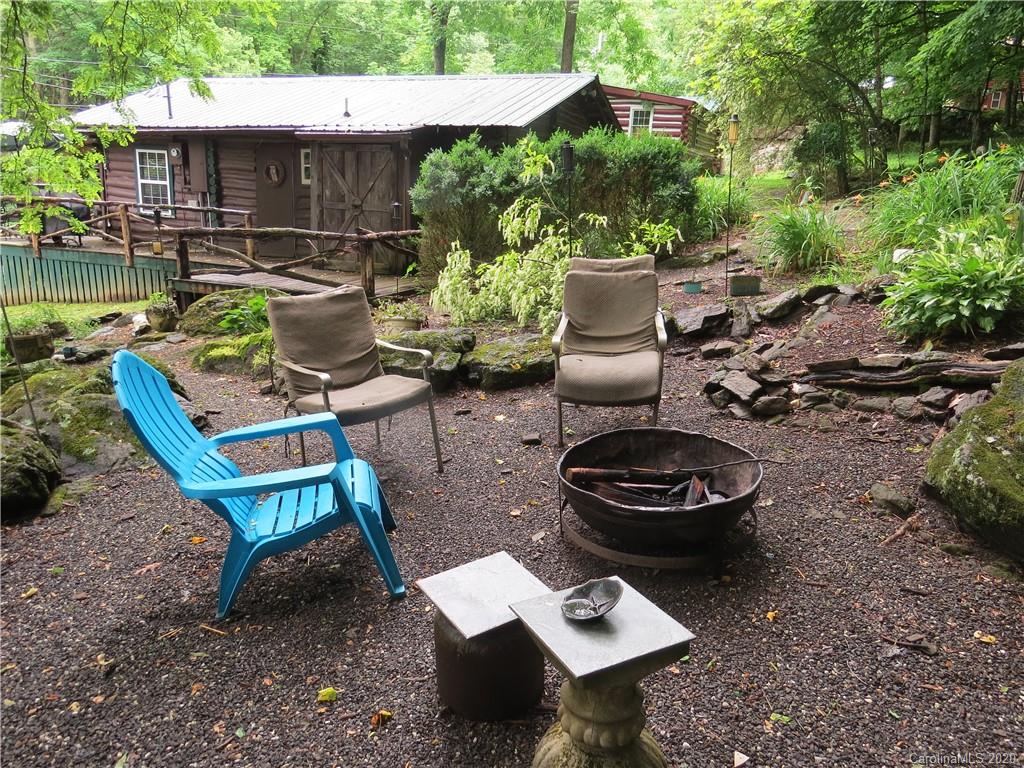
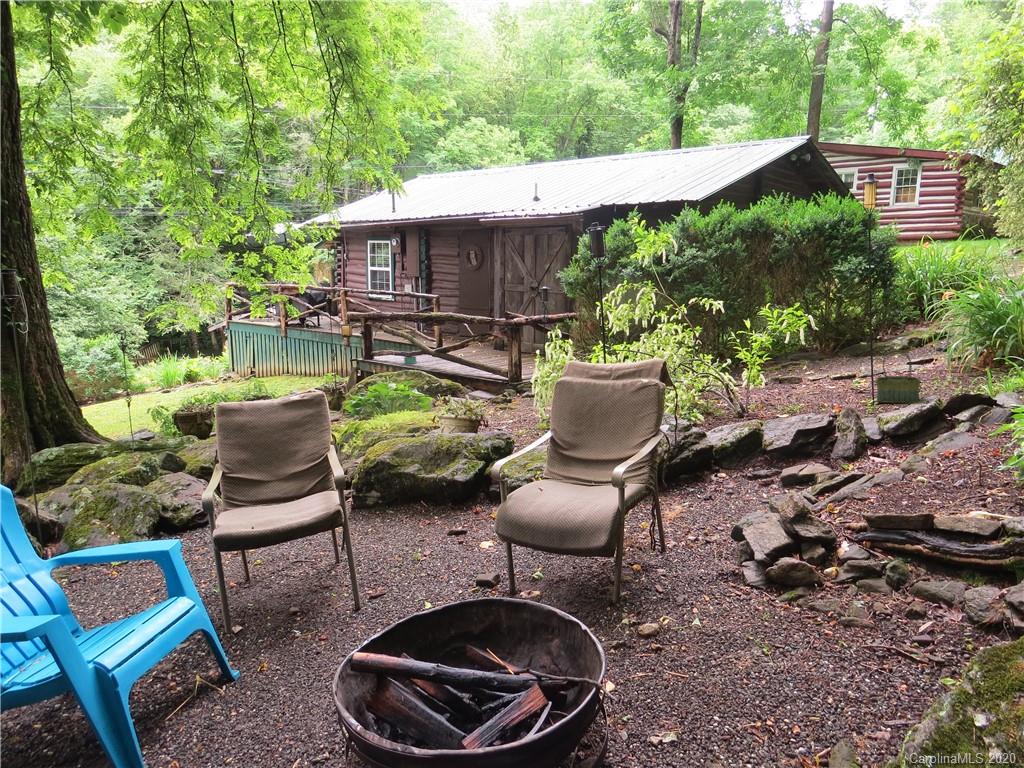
potted plant: present [682,237,712,293] -> present [404,336,416,364]

